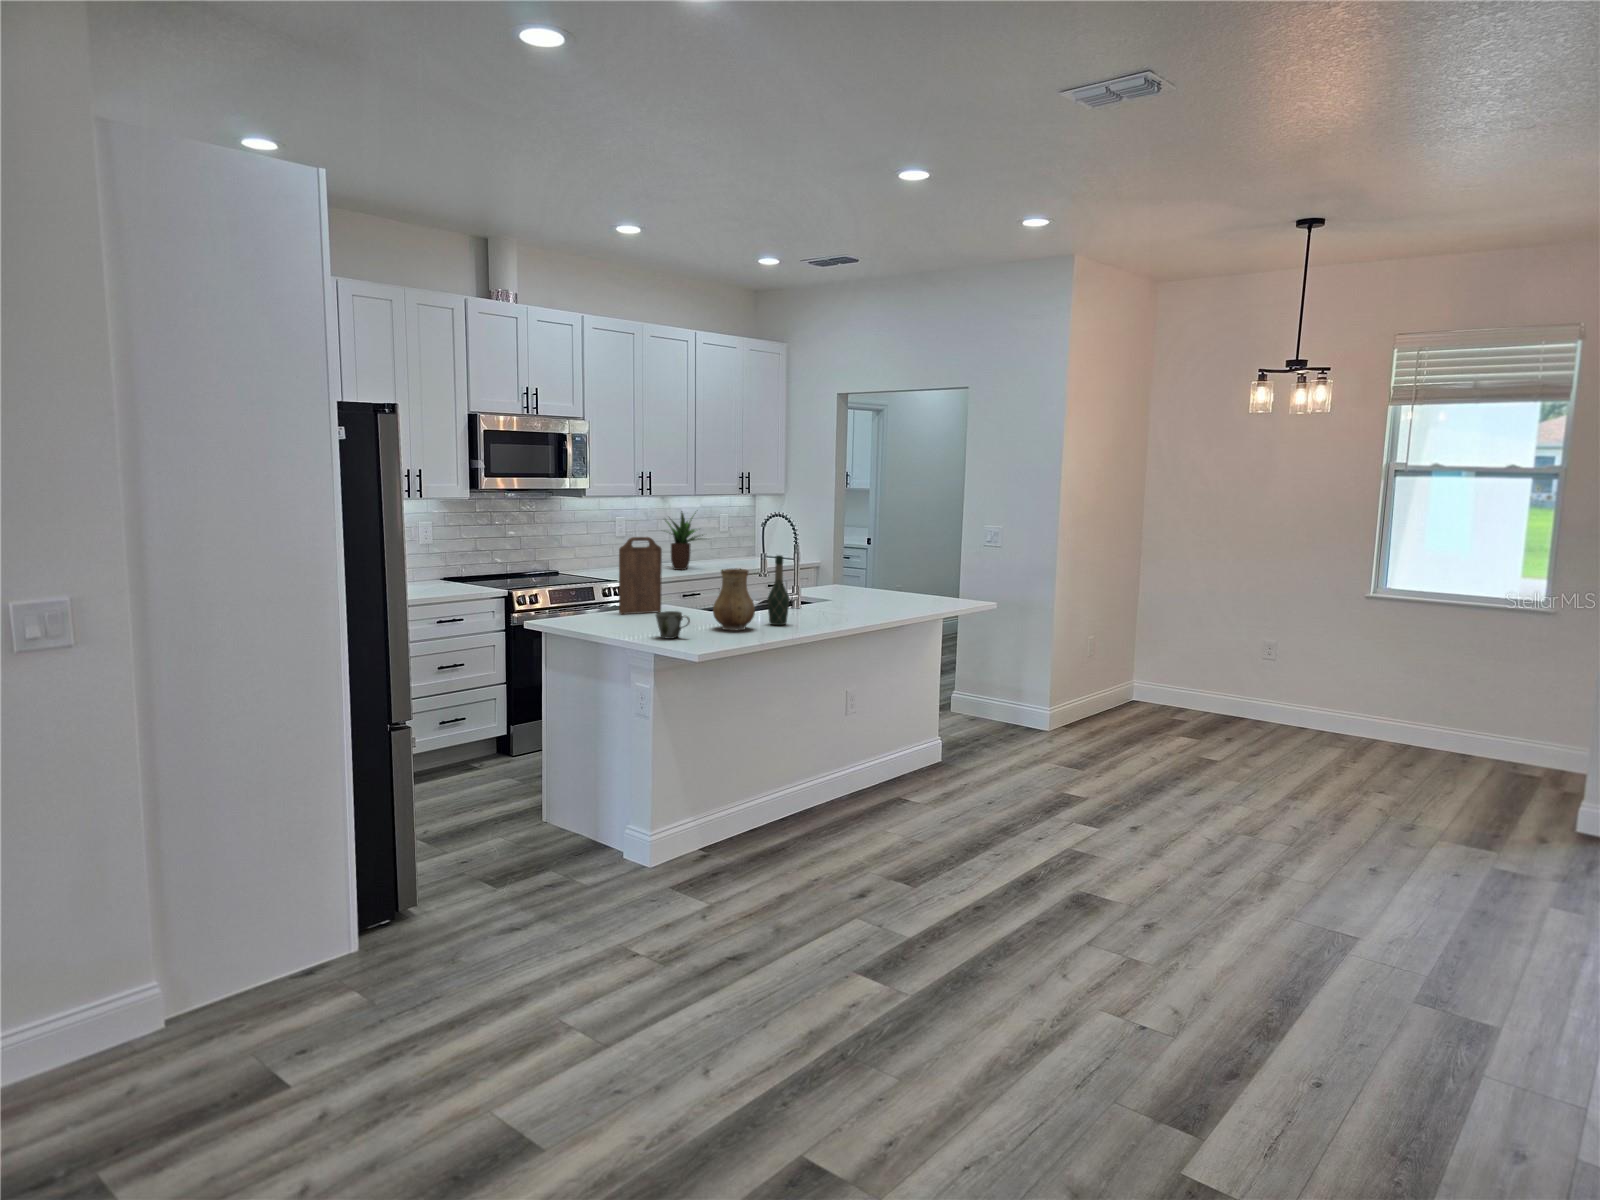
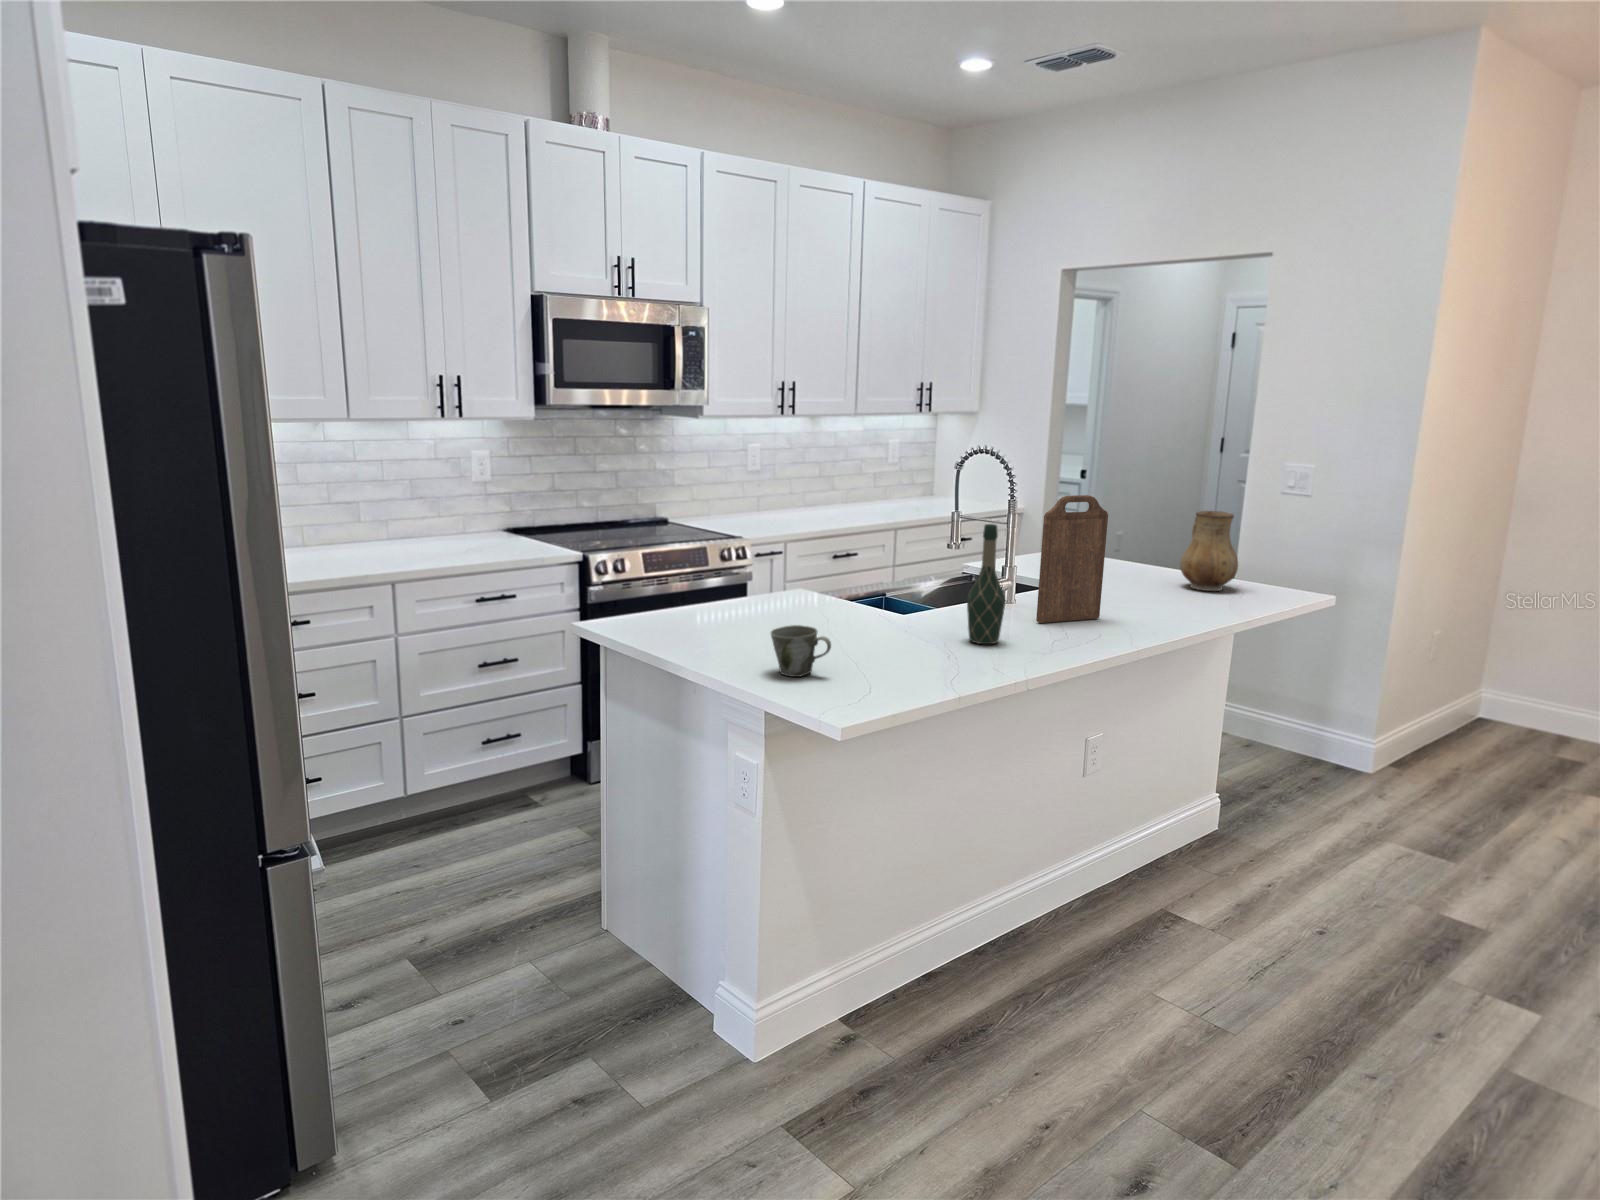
potted plant: present [666,511,703,570] -> none [807,434,875,519]
cutting board: present [619,537,662,614] -> present [1036,495,1108,623]
ceramic pitcher: present [713,568,755,631] -> present [1180,511,1238,591]

